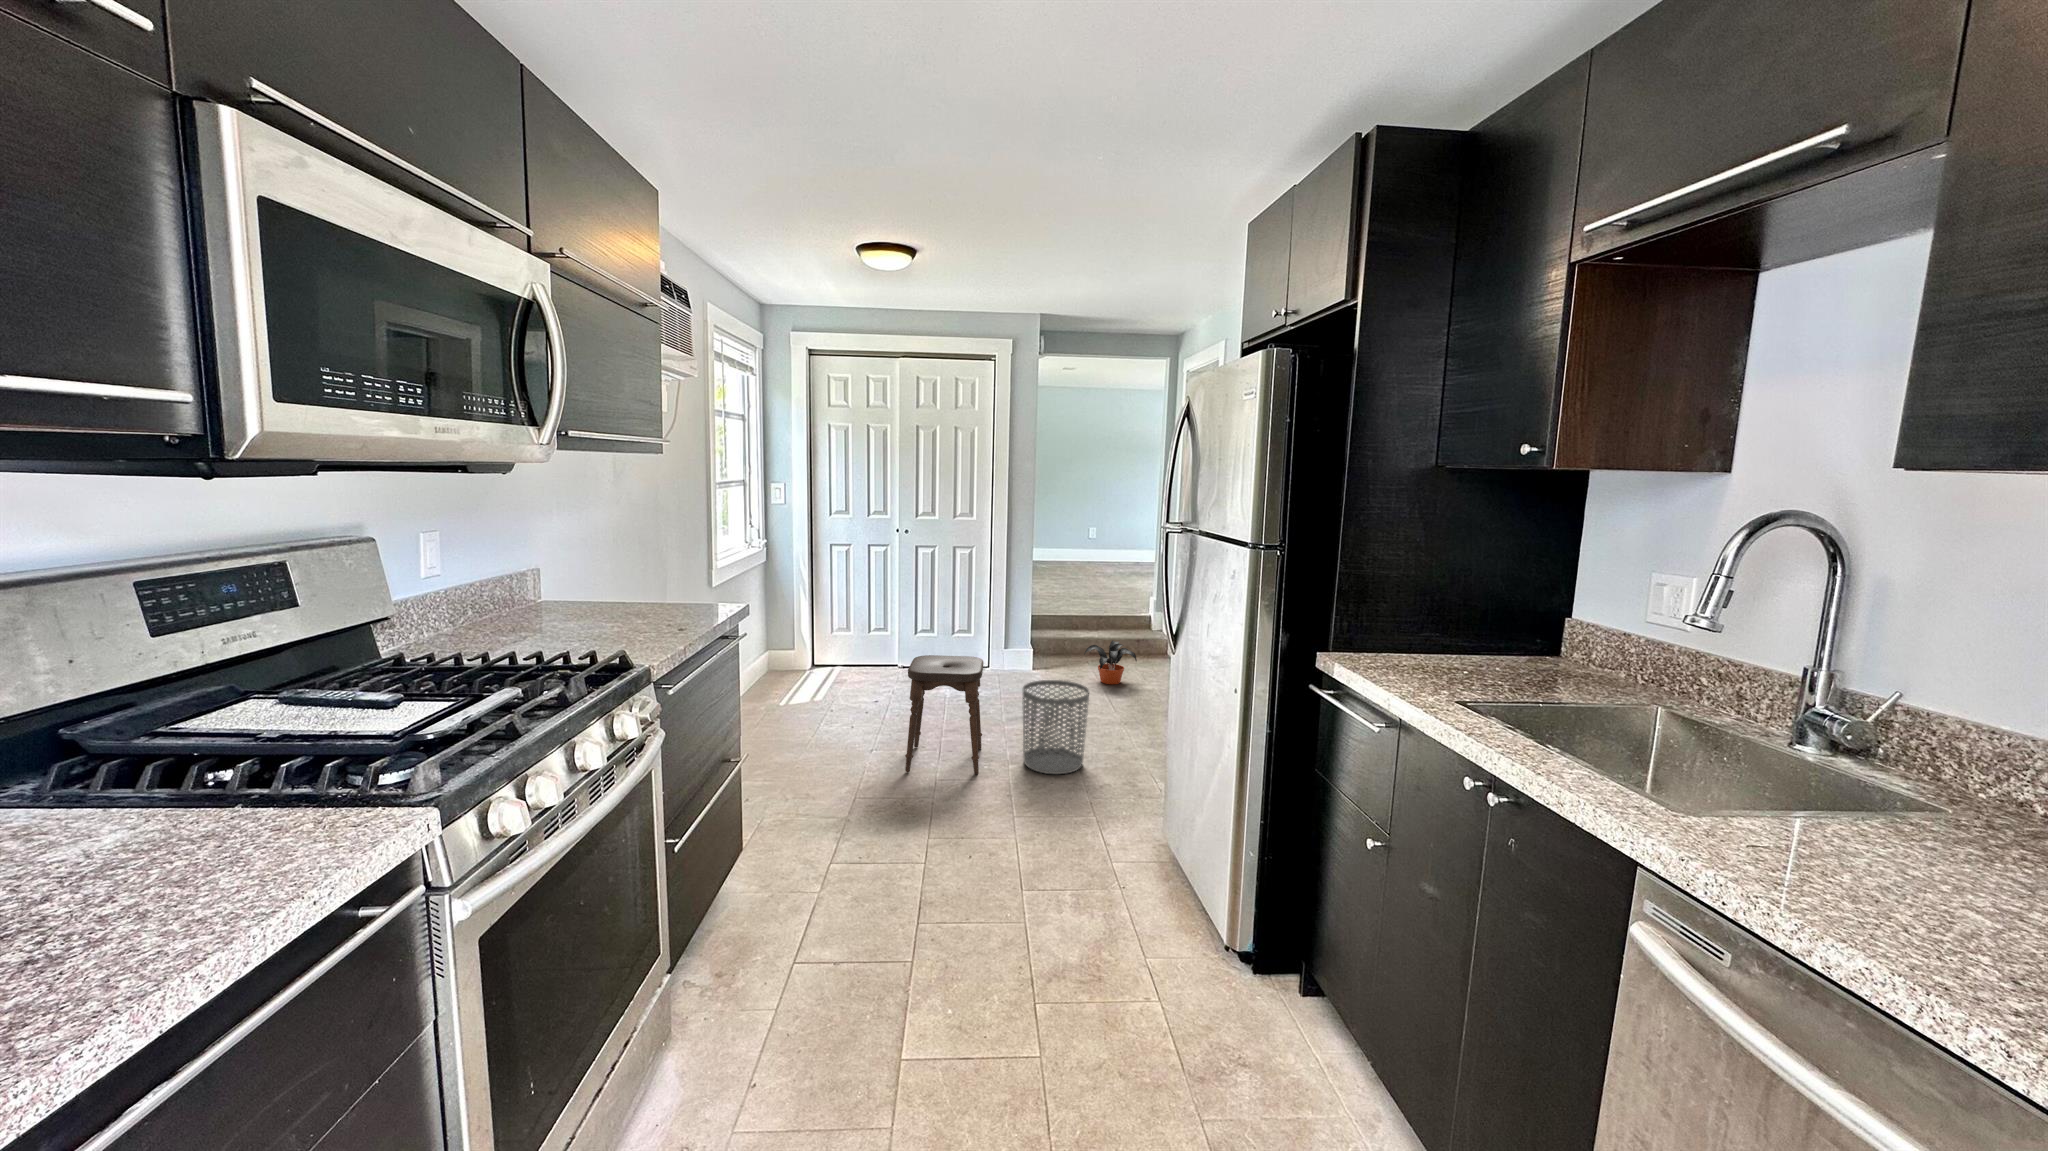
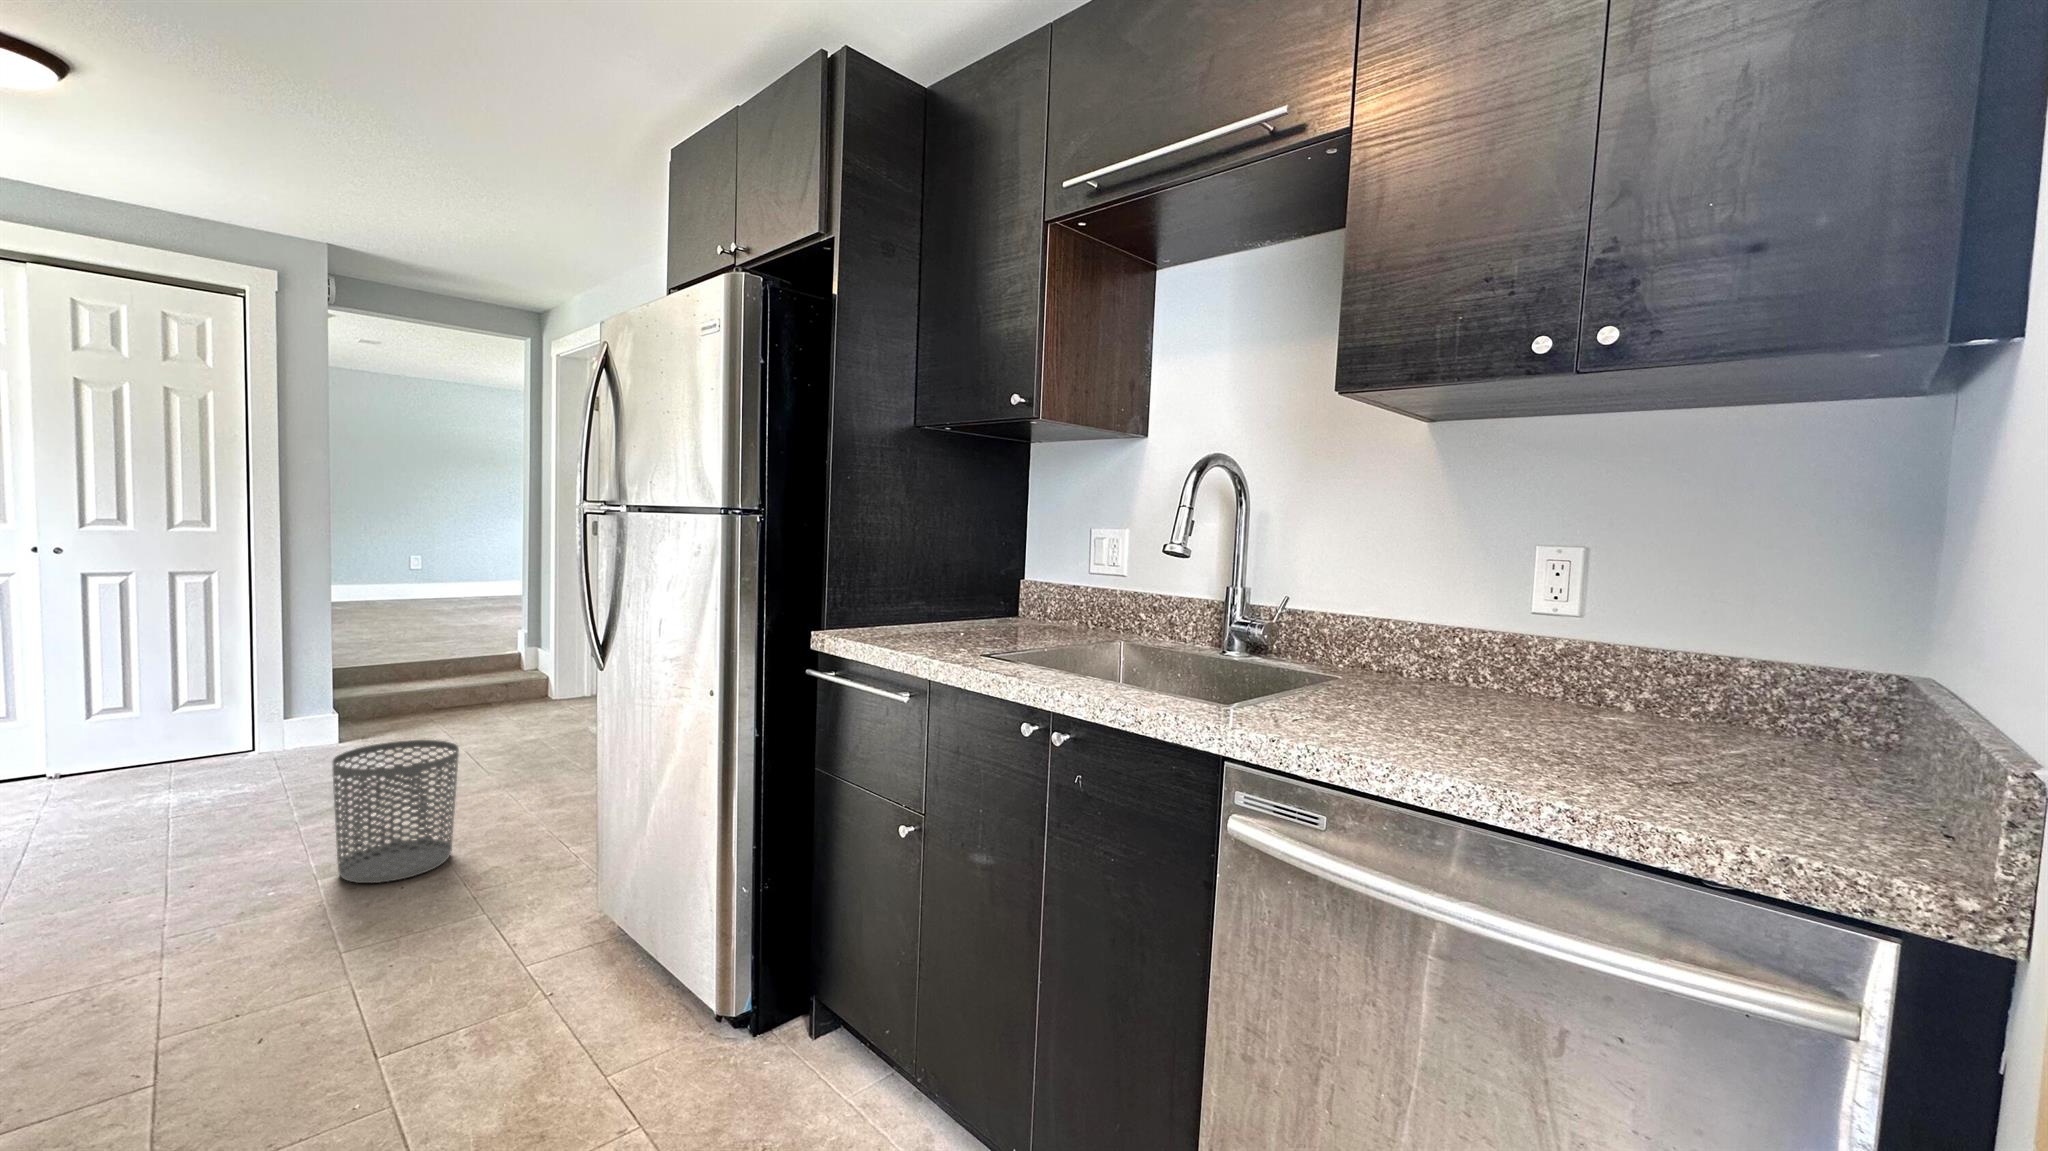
potted plant: present [1084,640,1137,684] -> none [436,685,521,743]
stool: present [905,655,984,774] -> none [49,727,246,956]

